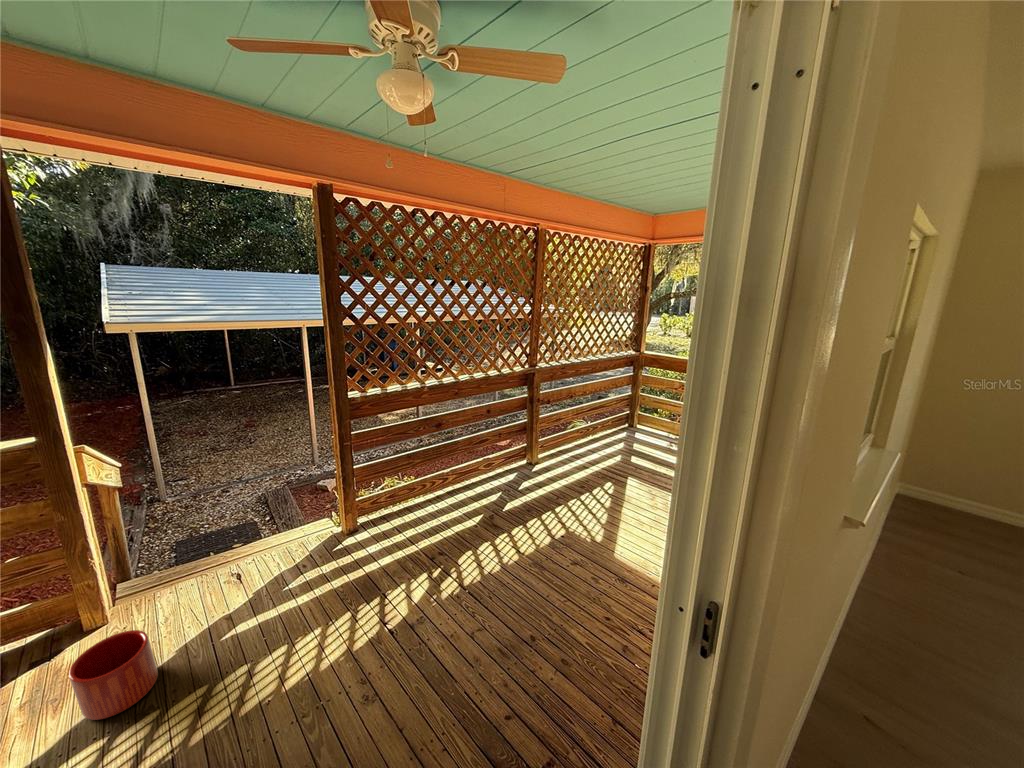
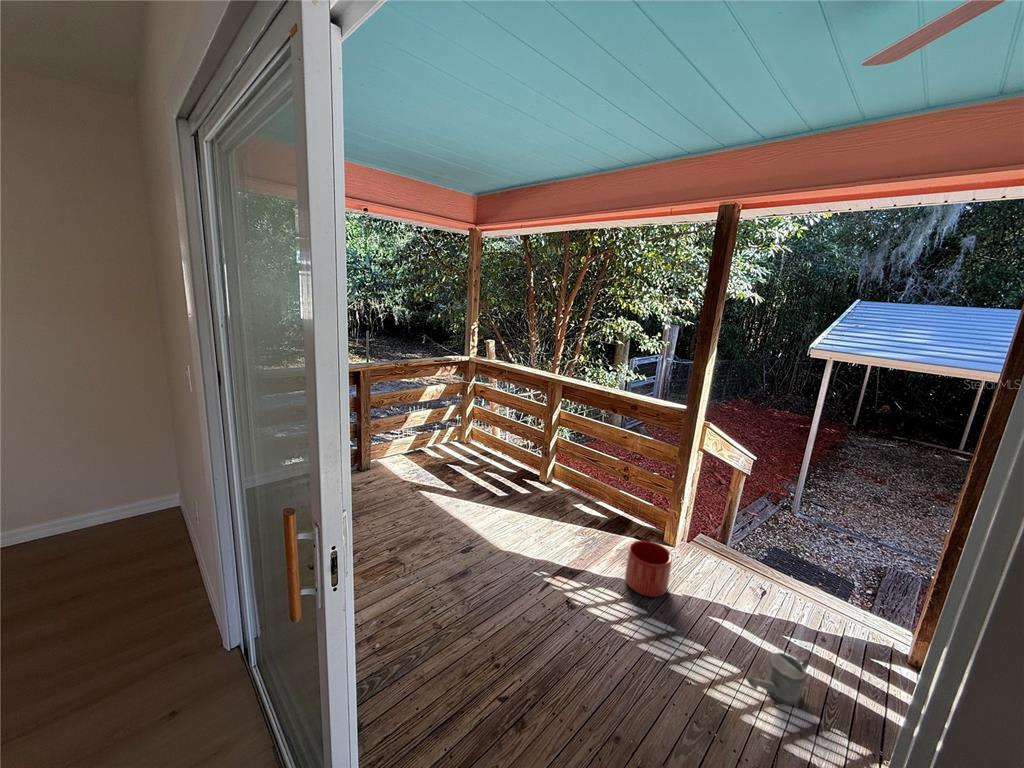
watering can: none [300,583,333,642] -> present [747,653,809,705]

